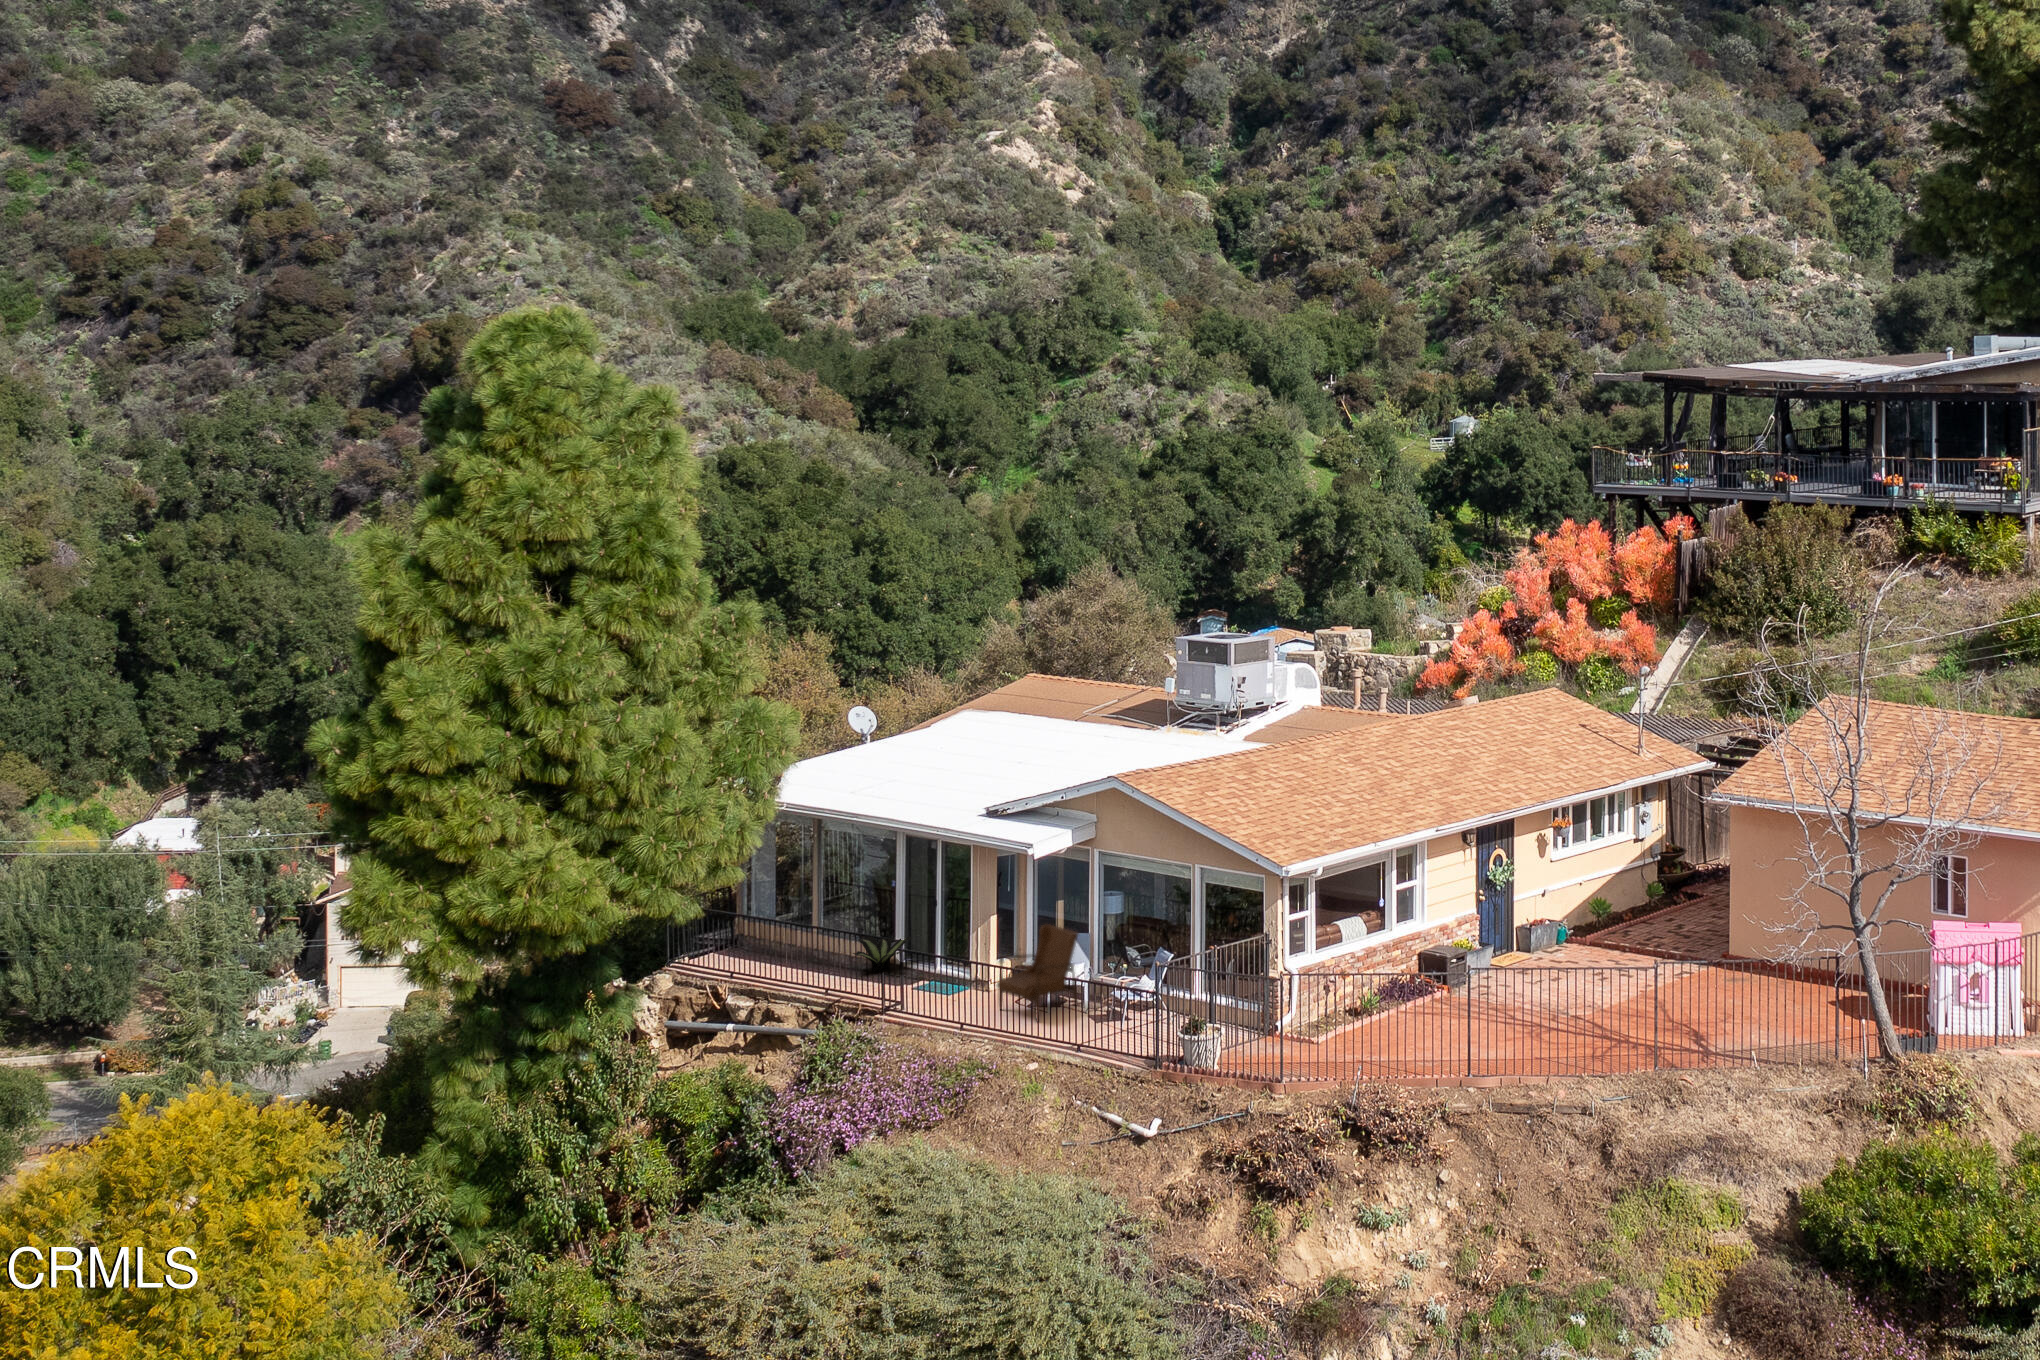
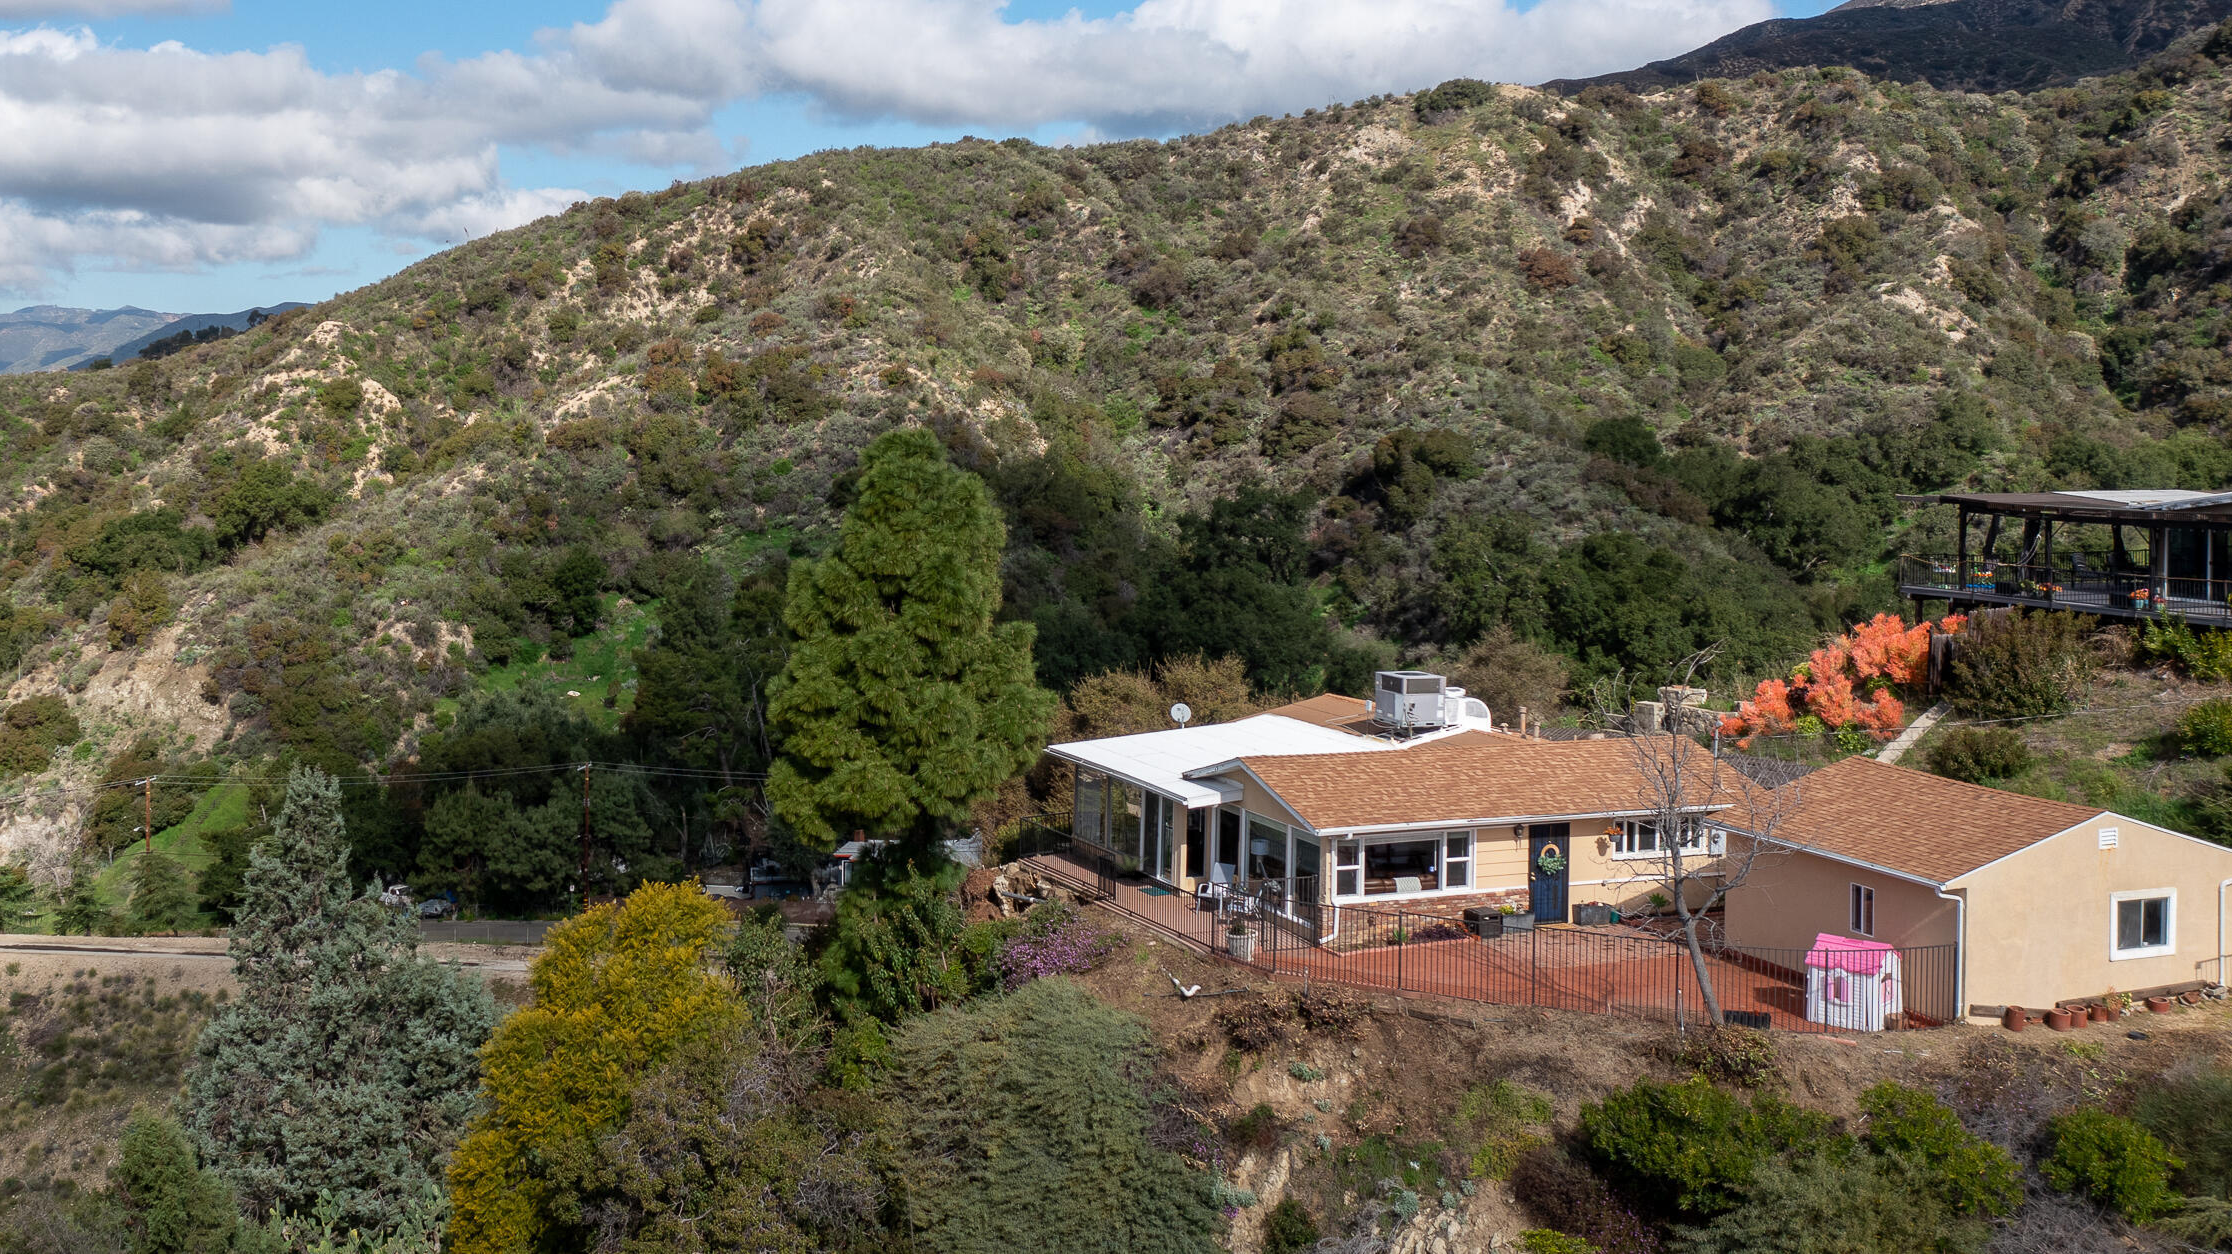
armchair: present [997,925,1078,1020] -> none [1166,856,1219,918]

